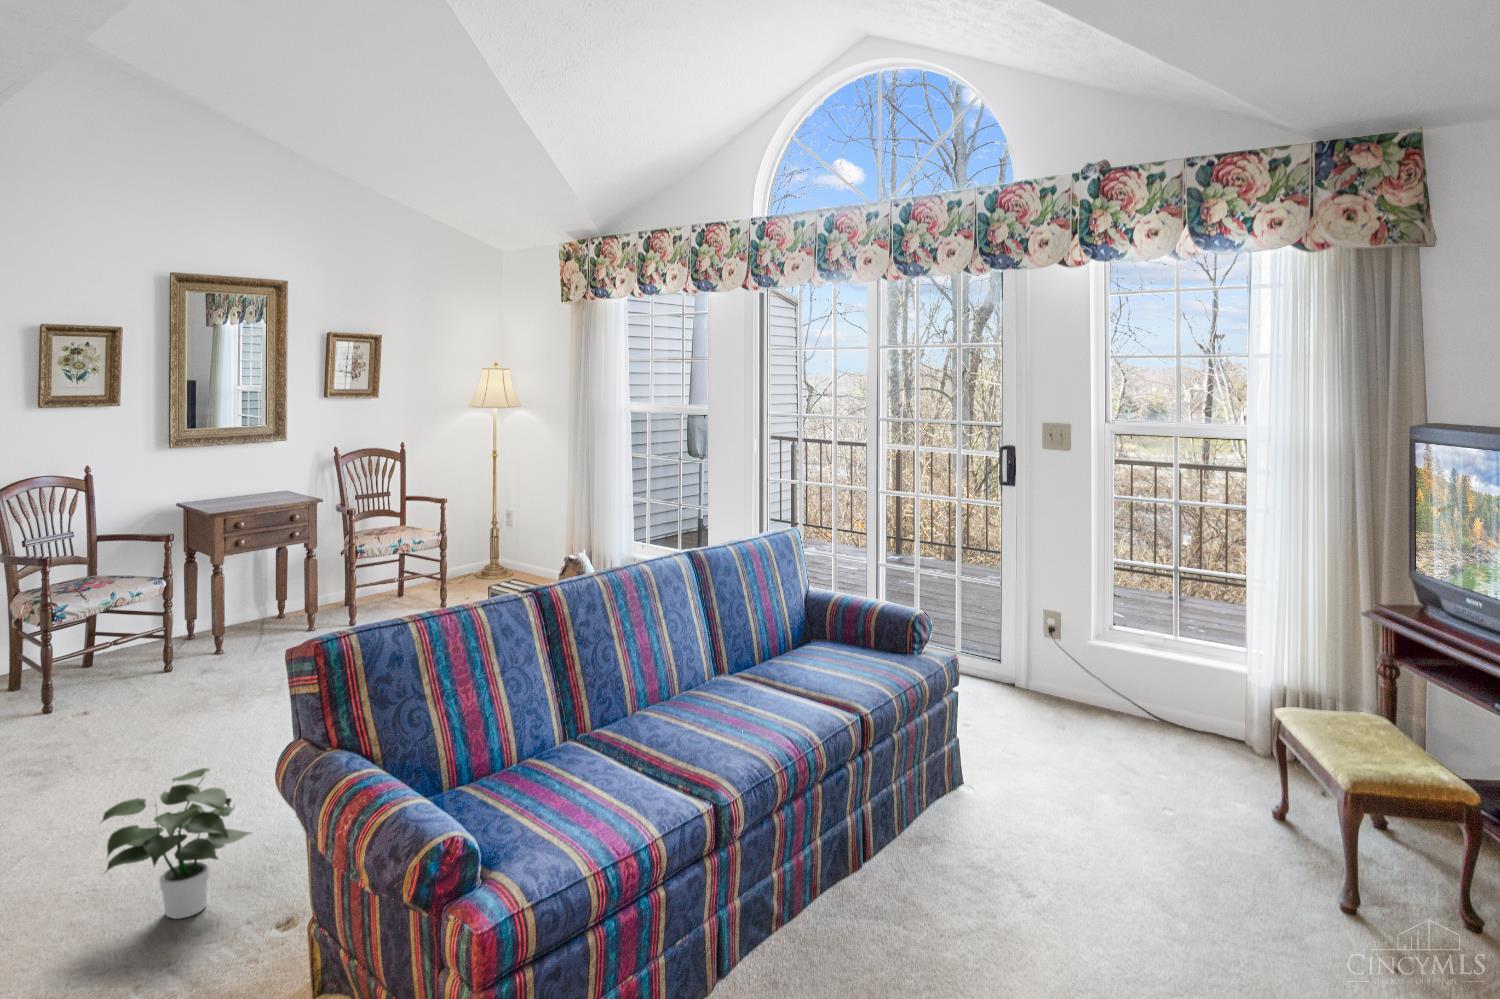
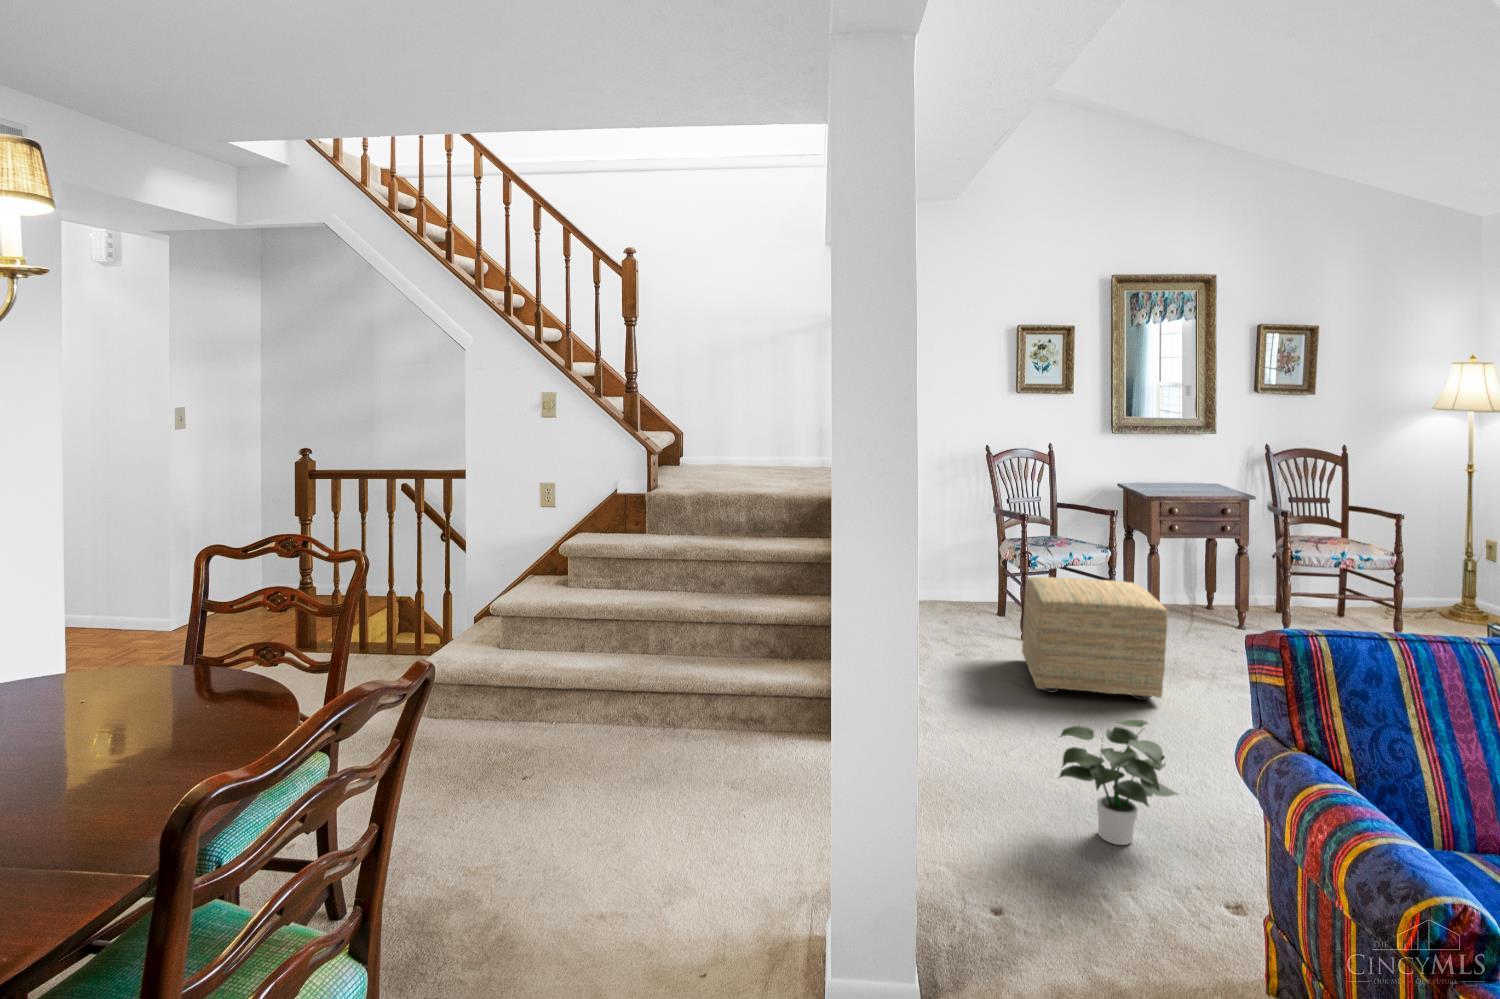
ottoman: none [46,614,239,773] -> present [1022,577,1168,700]

